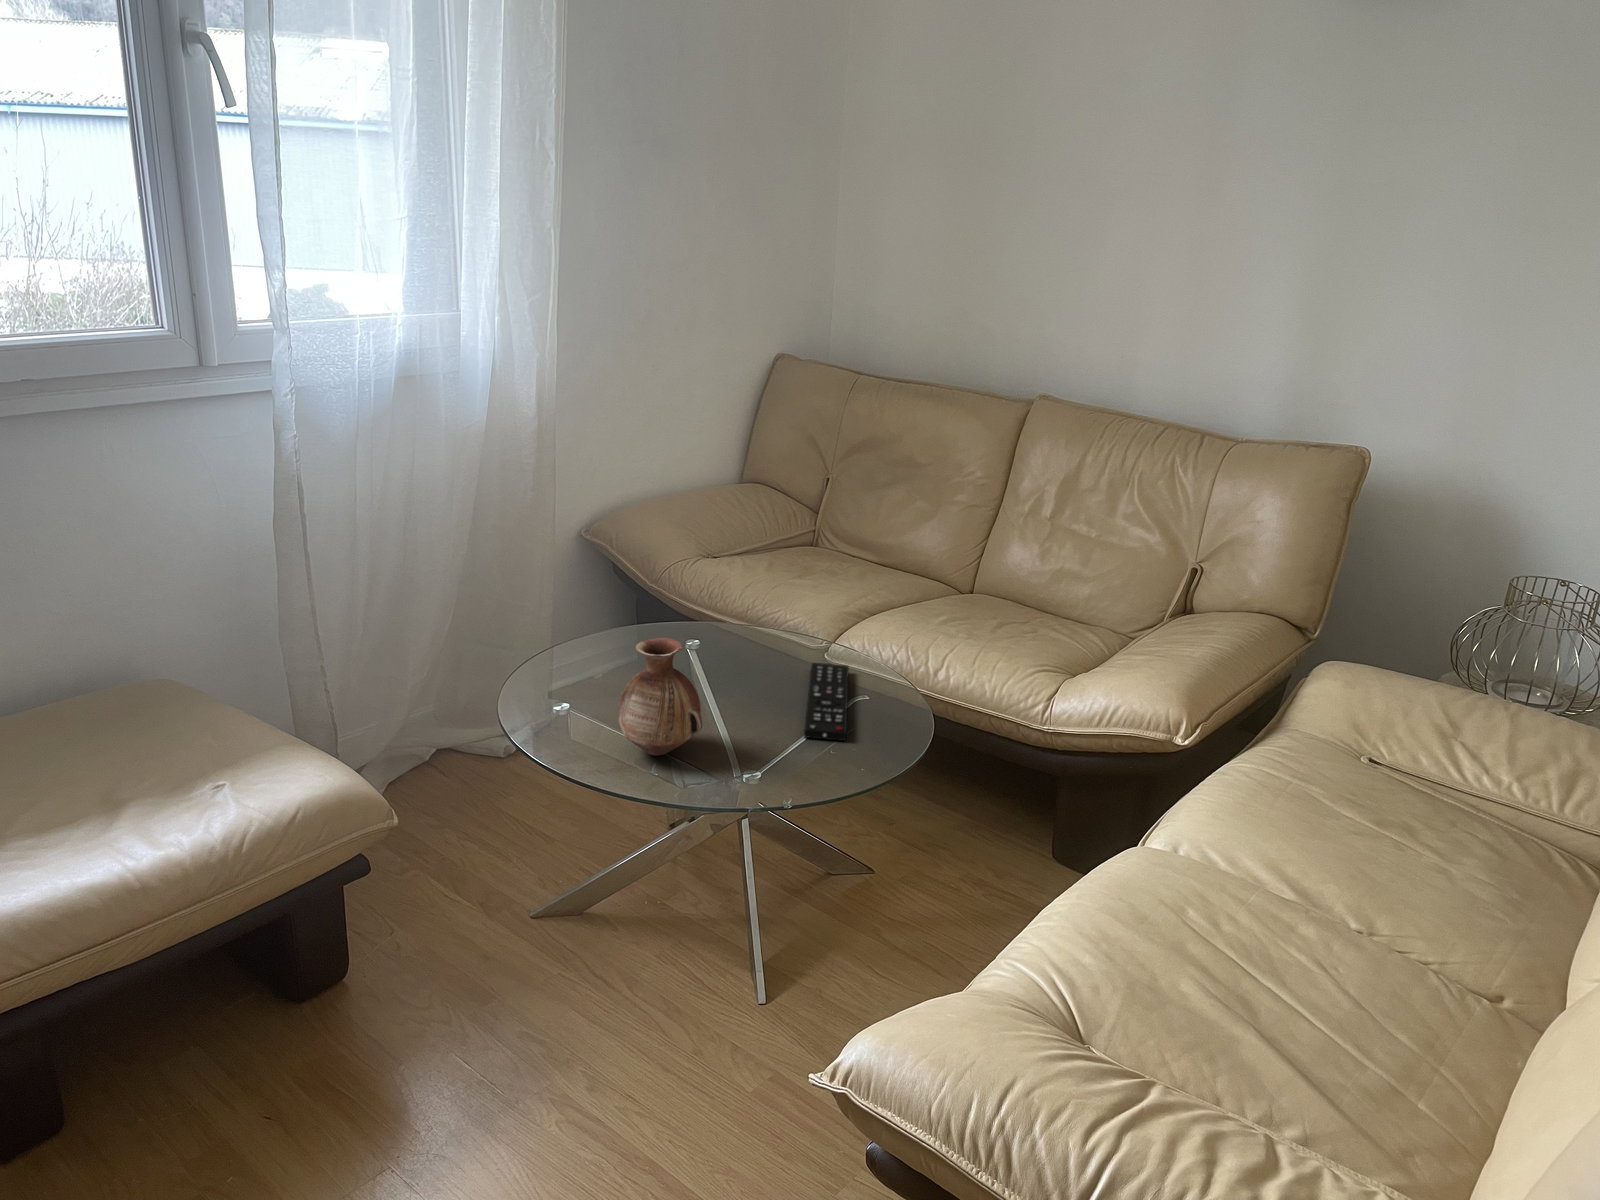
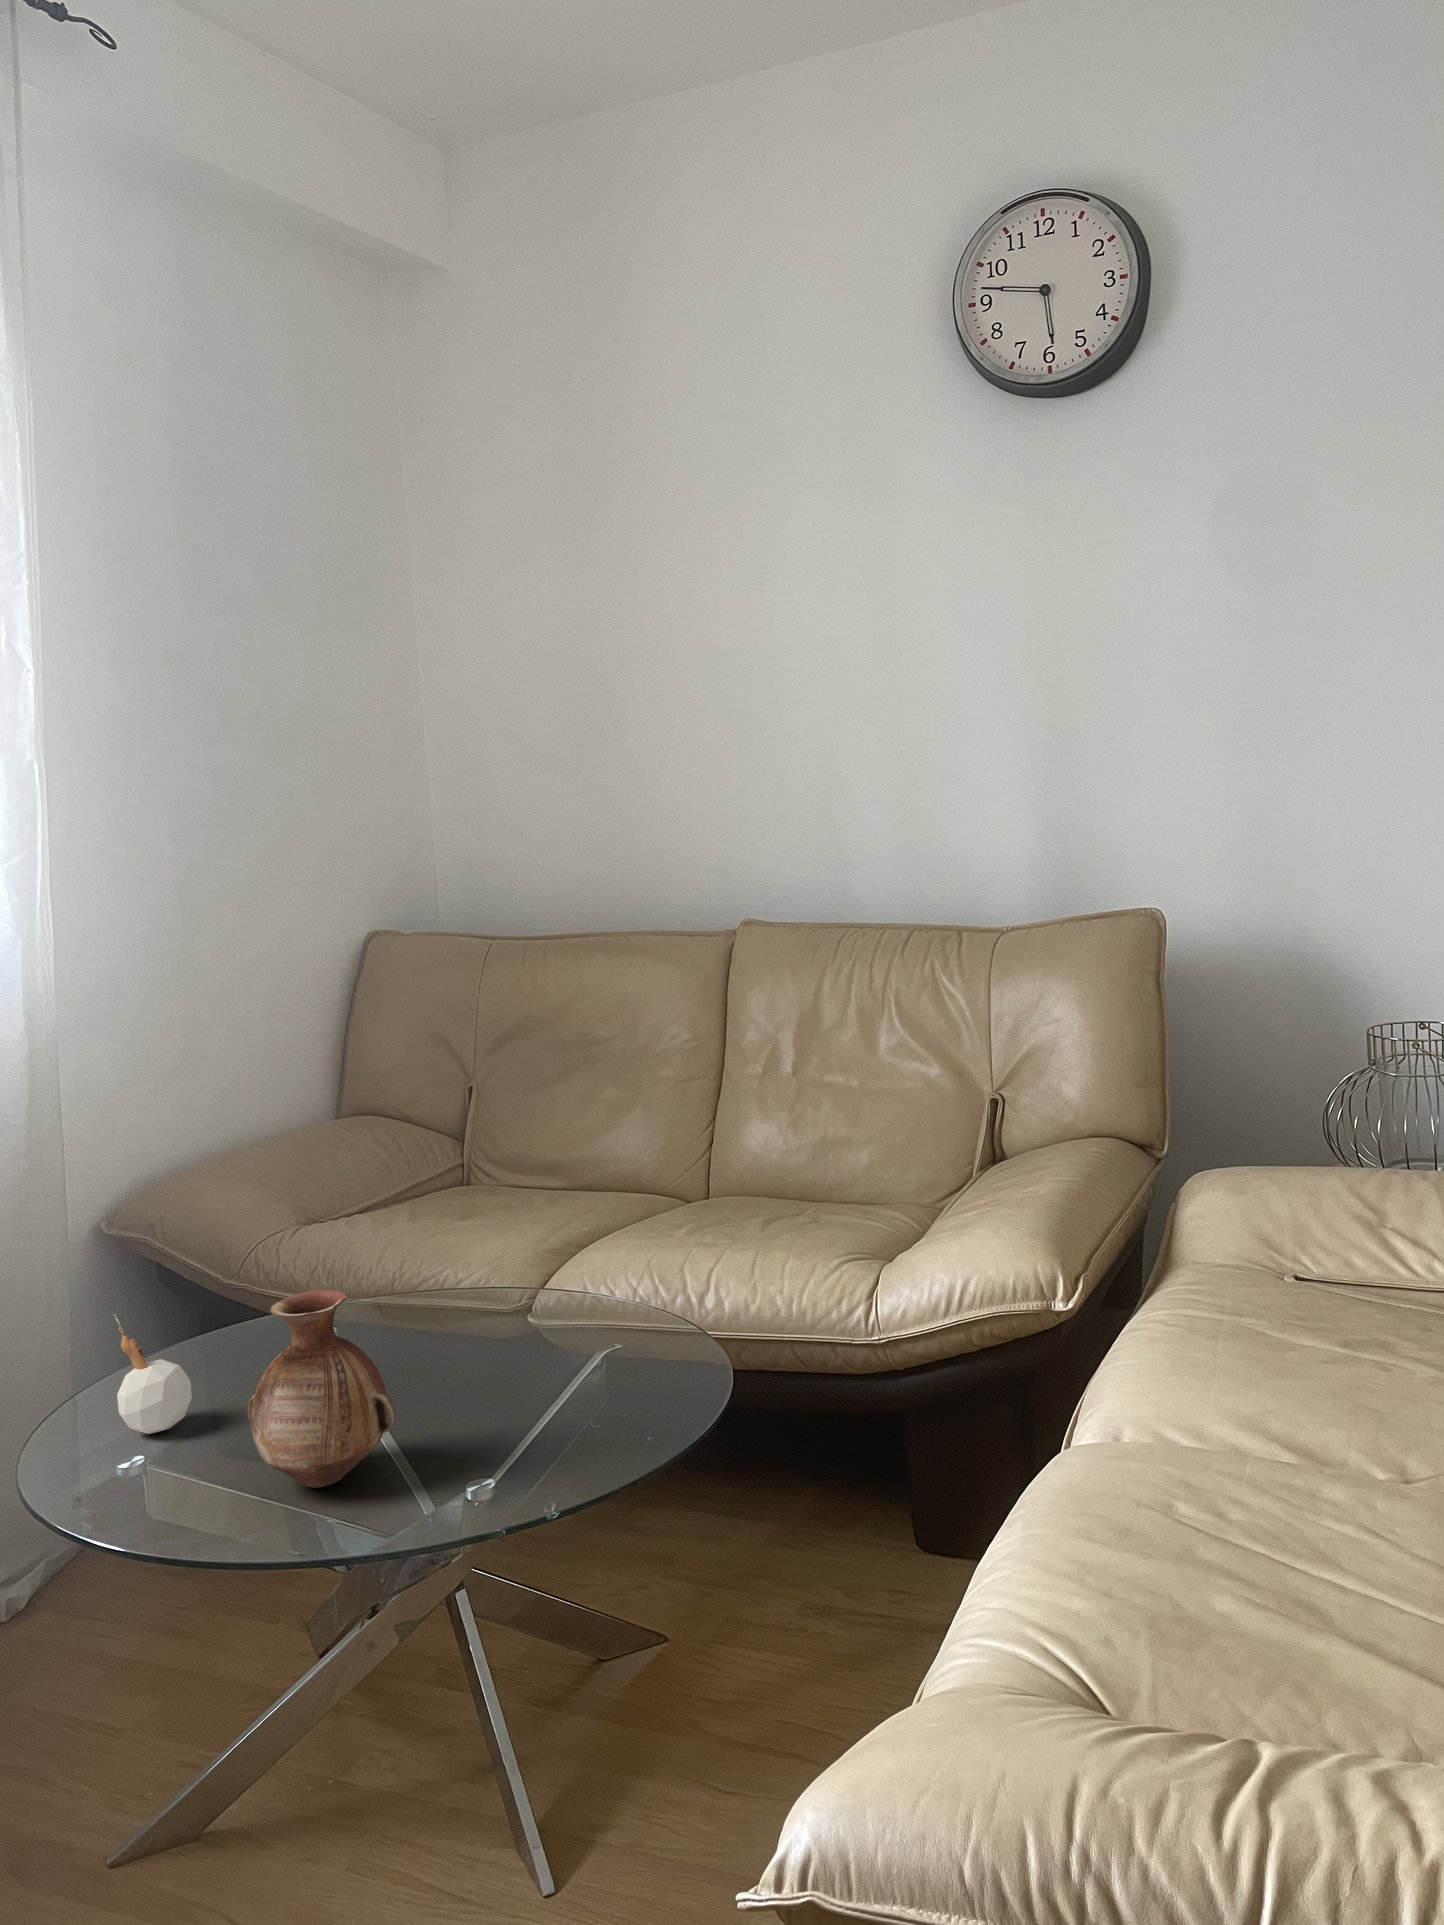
candle: none [554,618,597,693] -> present [114,1315,192,1434]
remote control: present [804,663,849,741] -> none [521,1310,611,1413]

